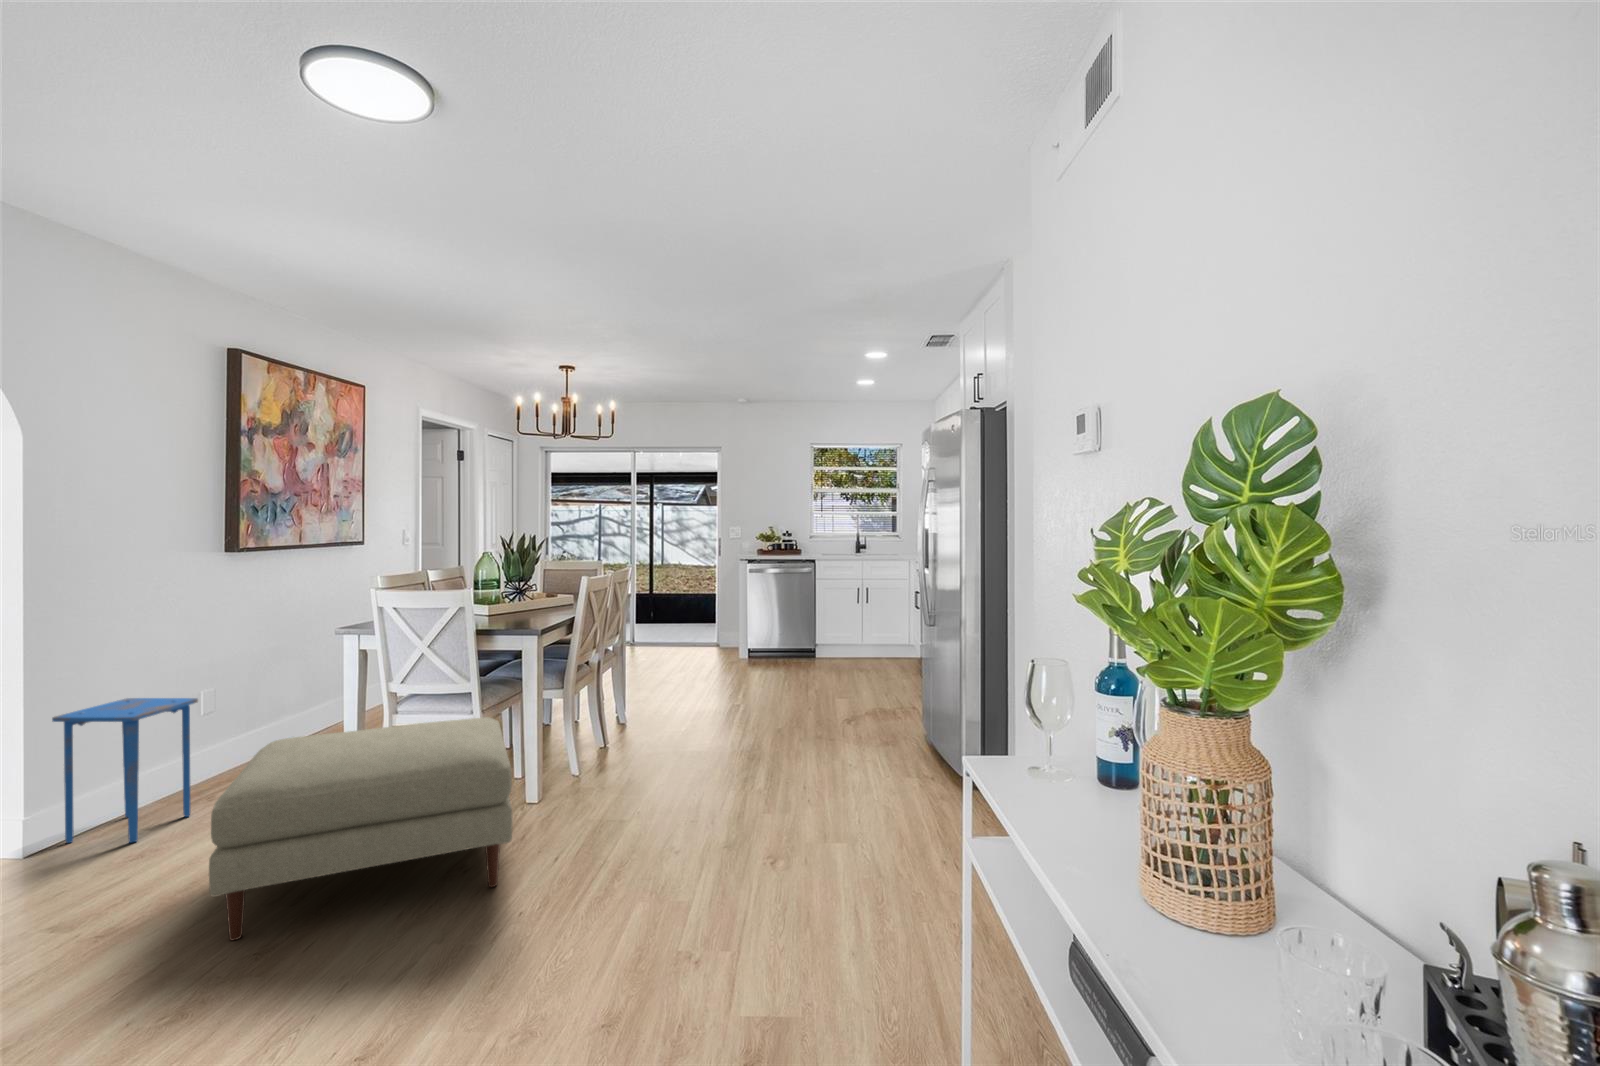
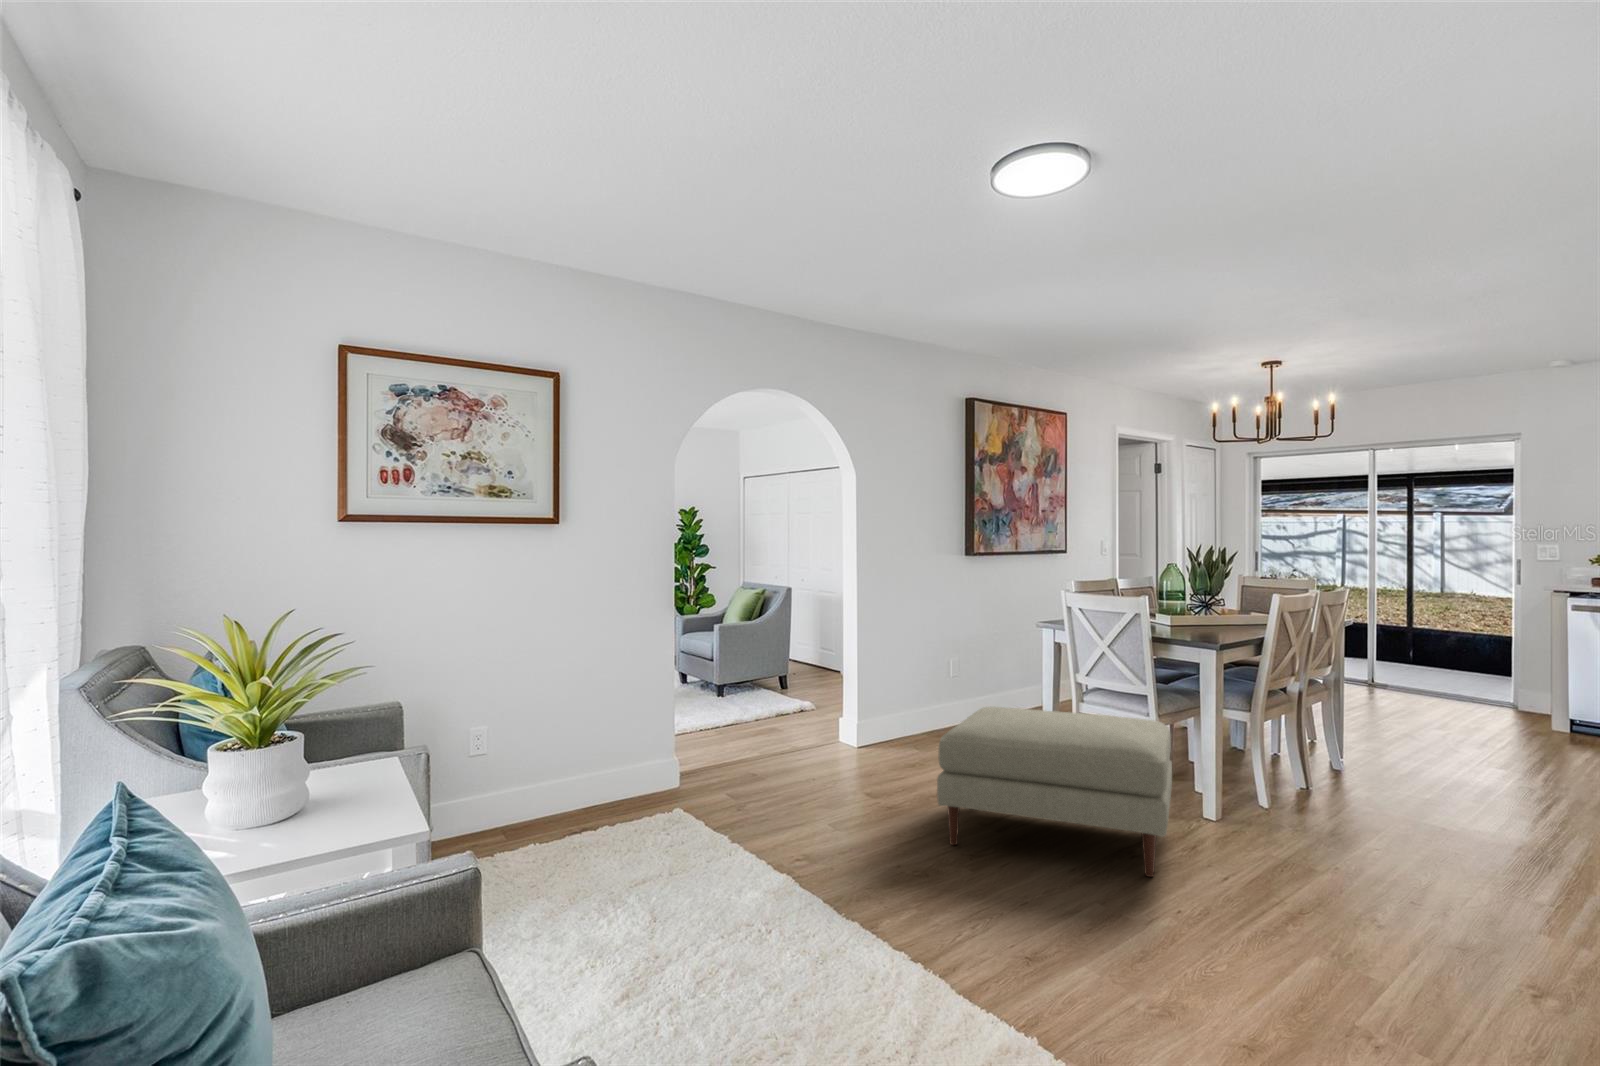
side table: present [52,698,198,843] -> none [865,665,943,768]

